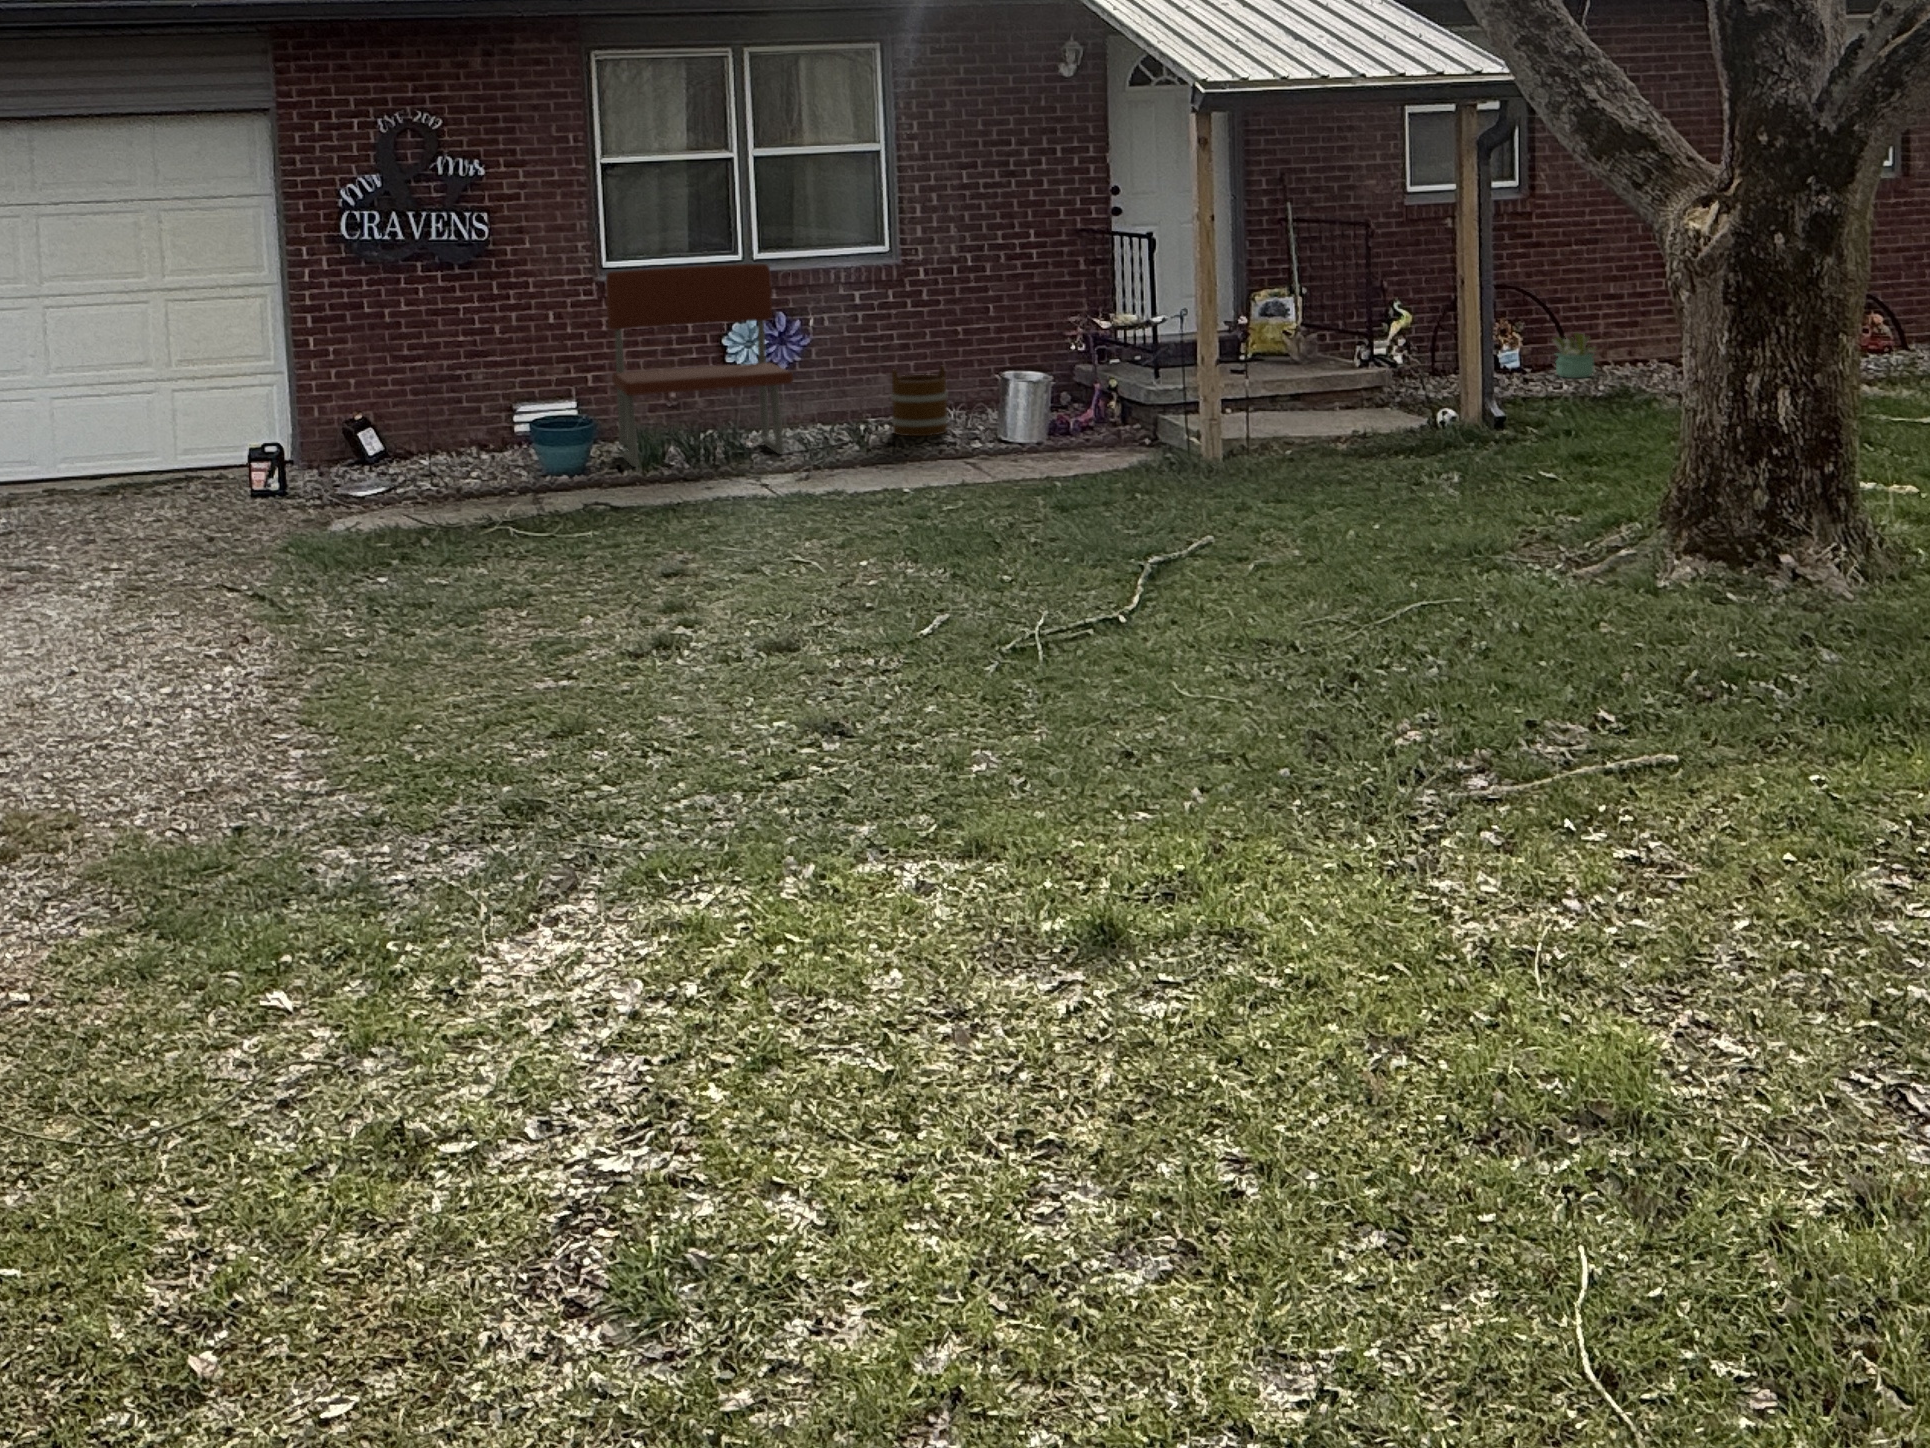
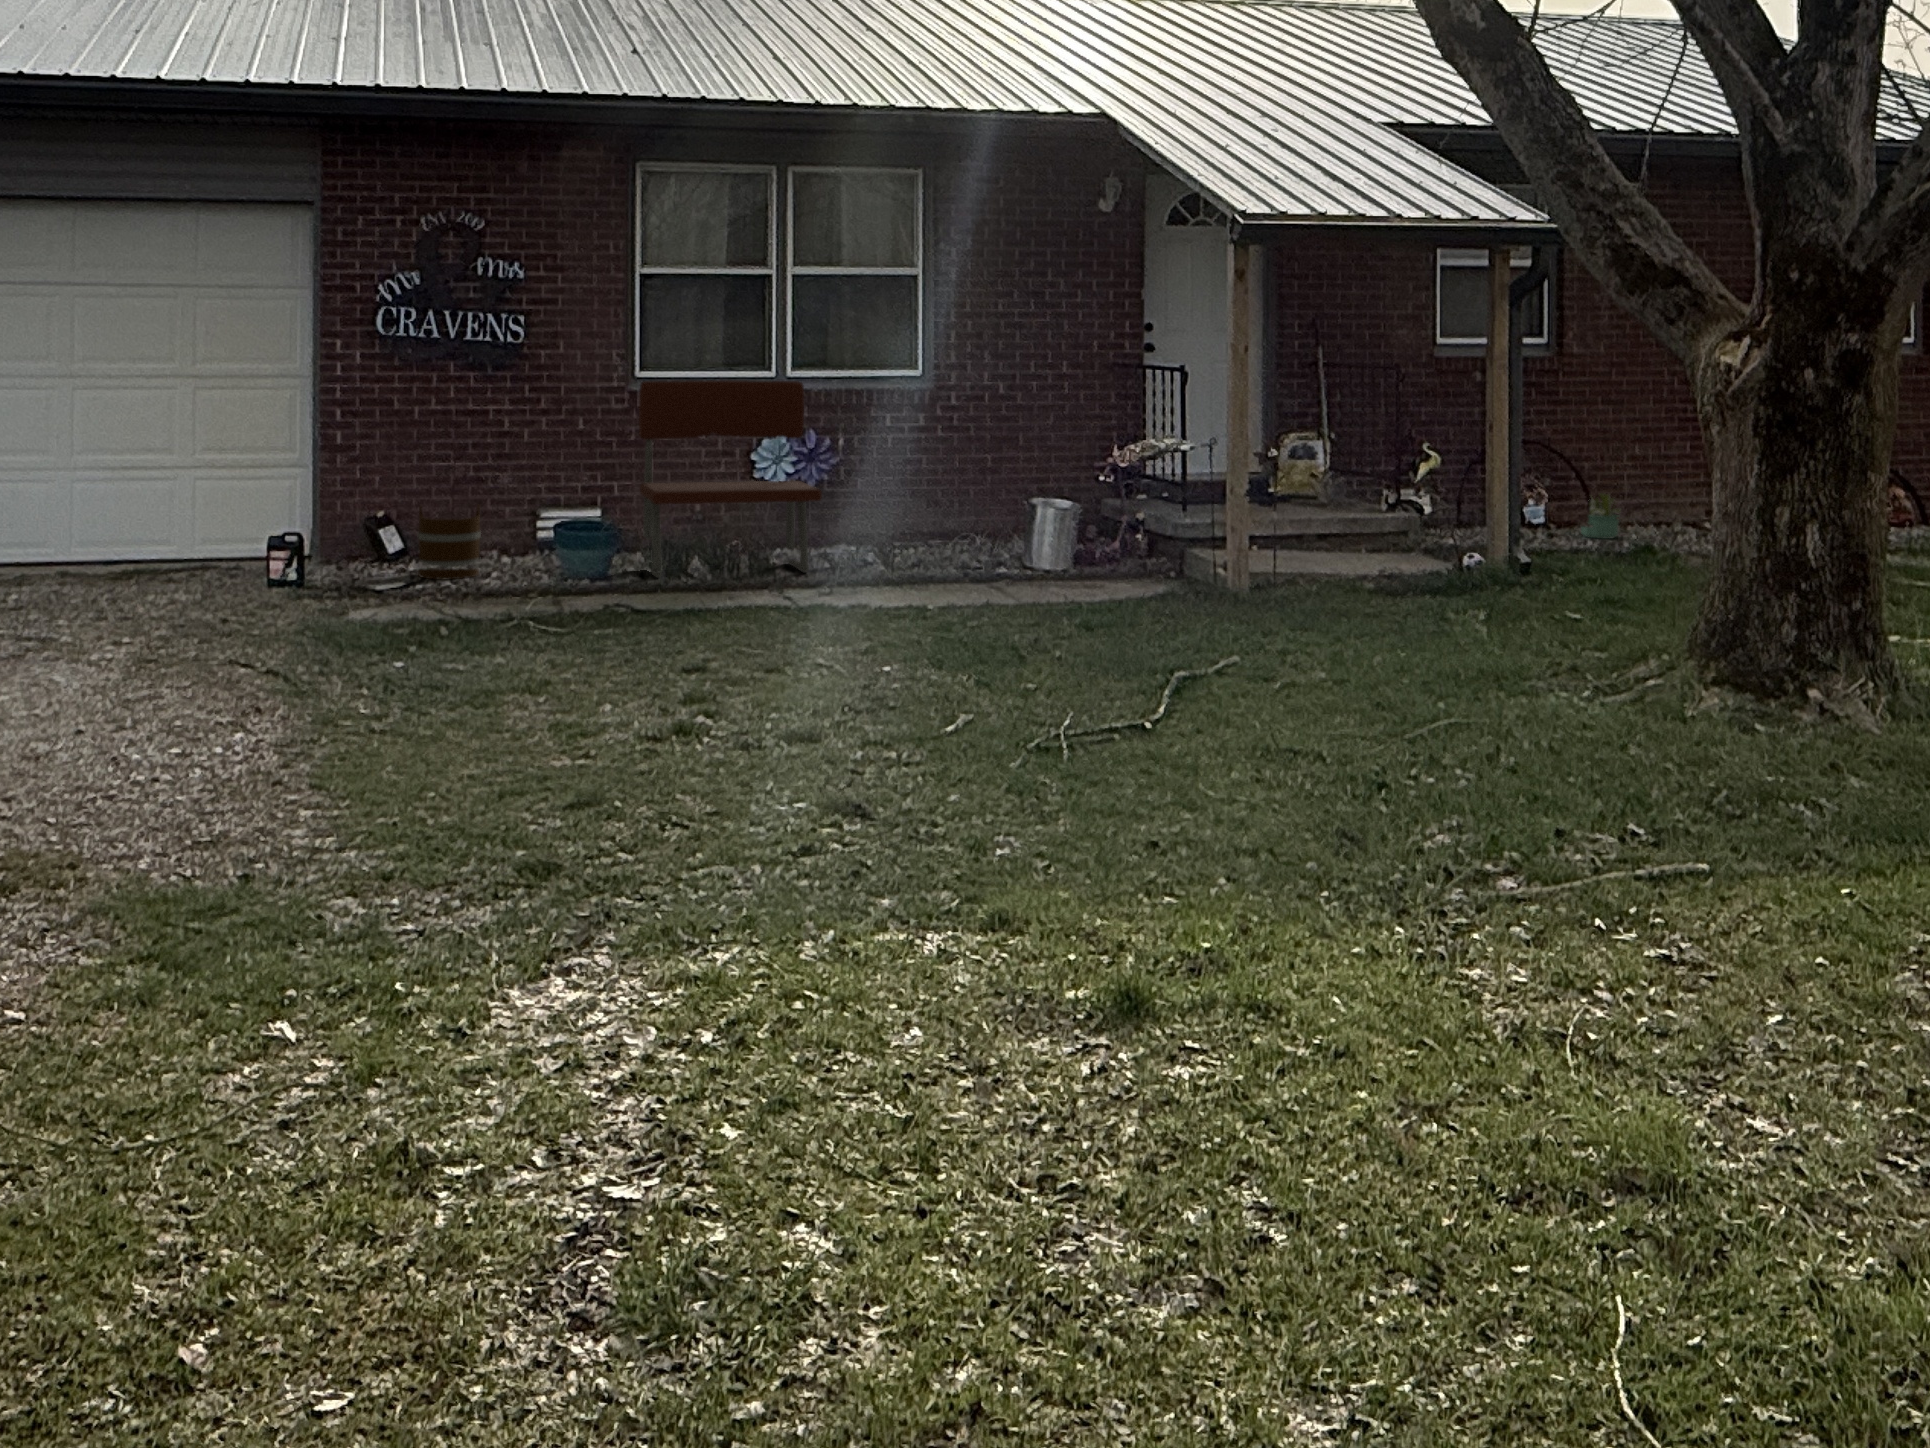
bucket: present [891,366,948,436] -> present [417,505,481,579]

